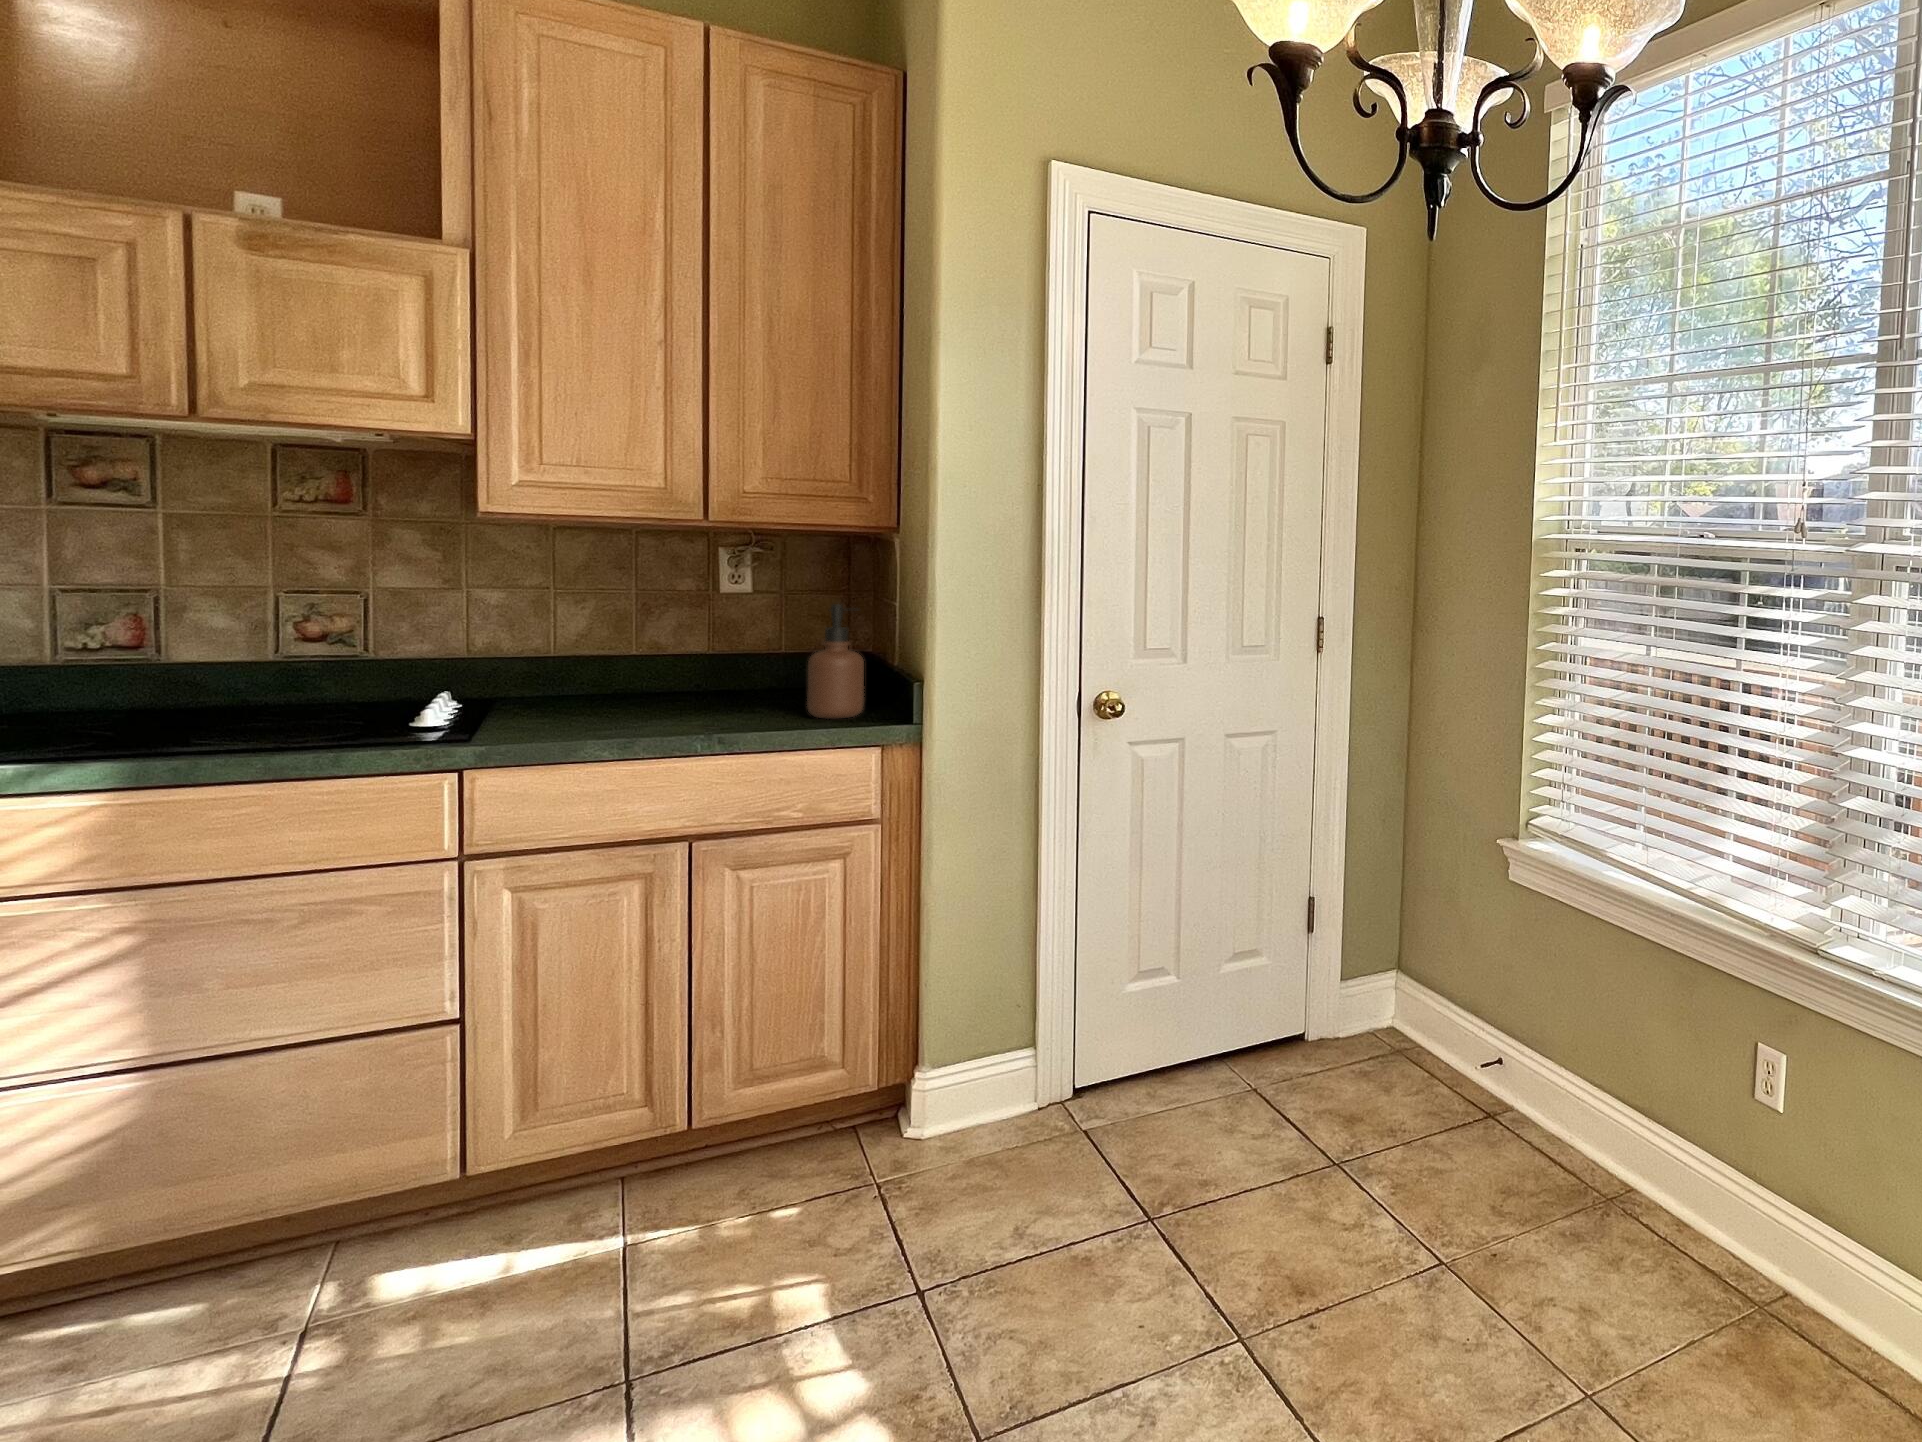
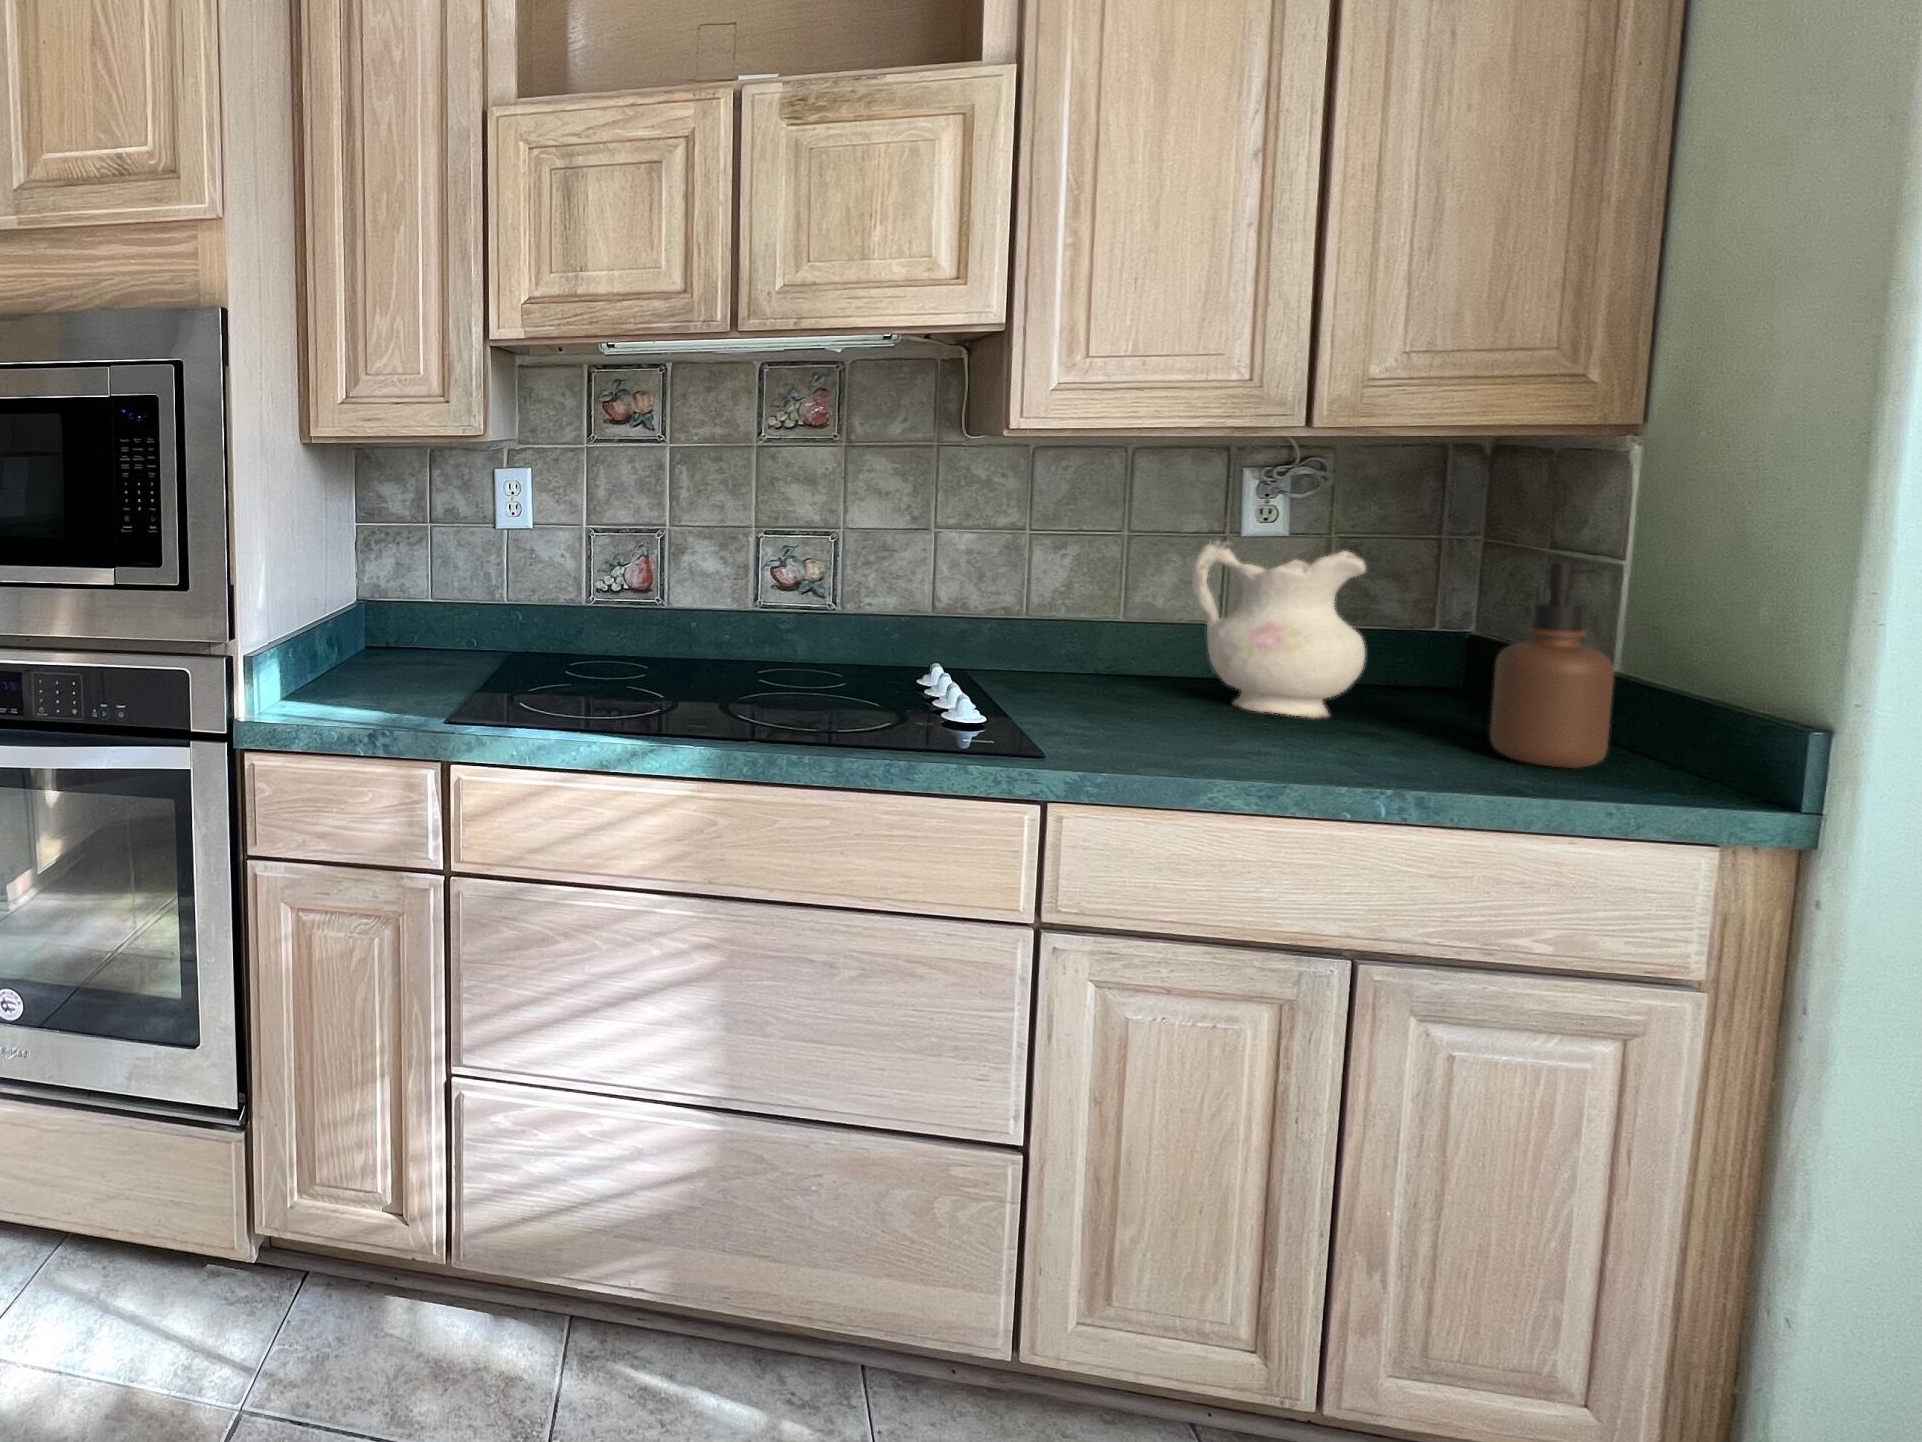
ceramic pitcher: none [667,596,772,708] -> present [1192,541,1366,718]

